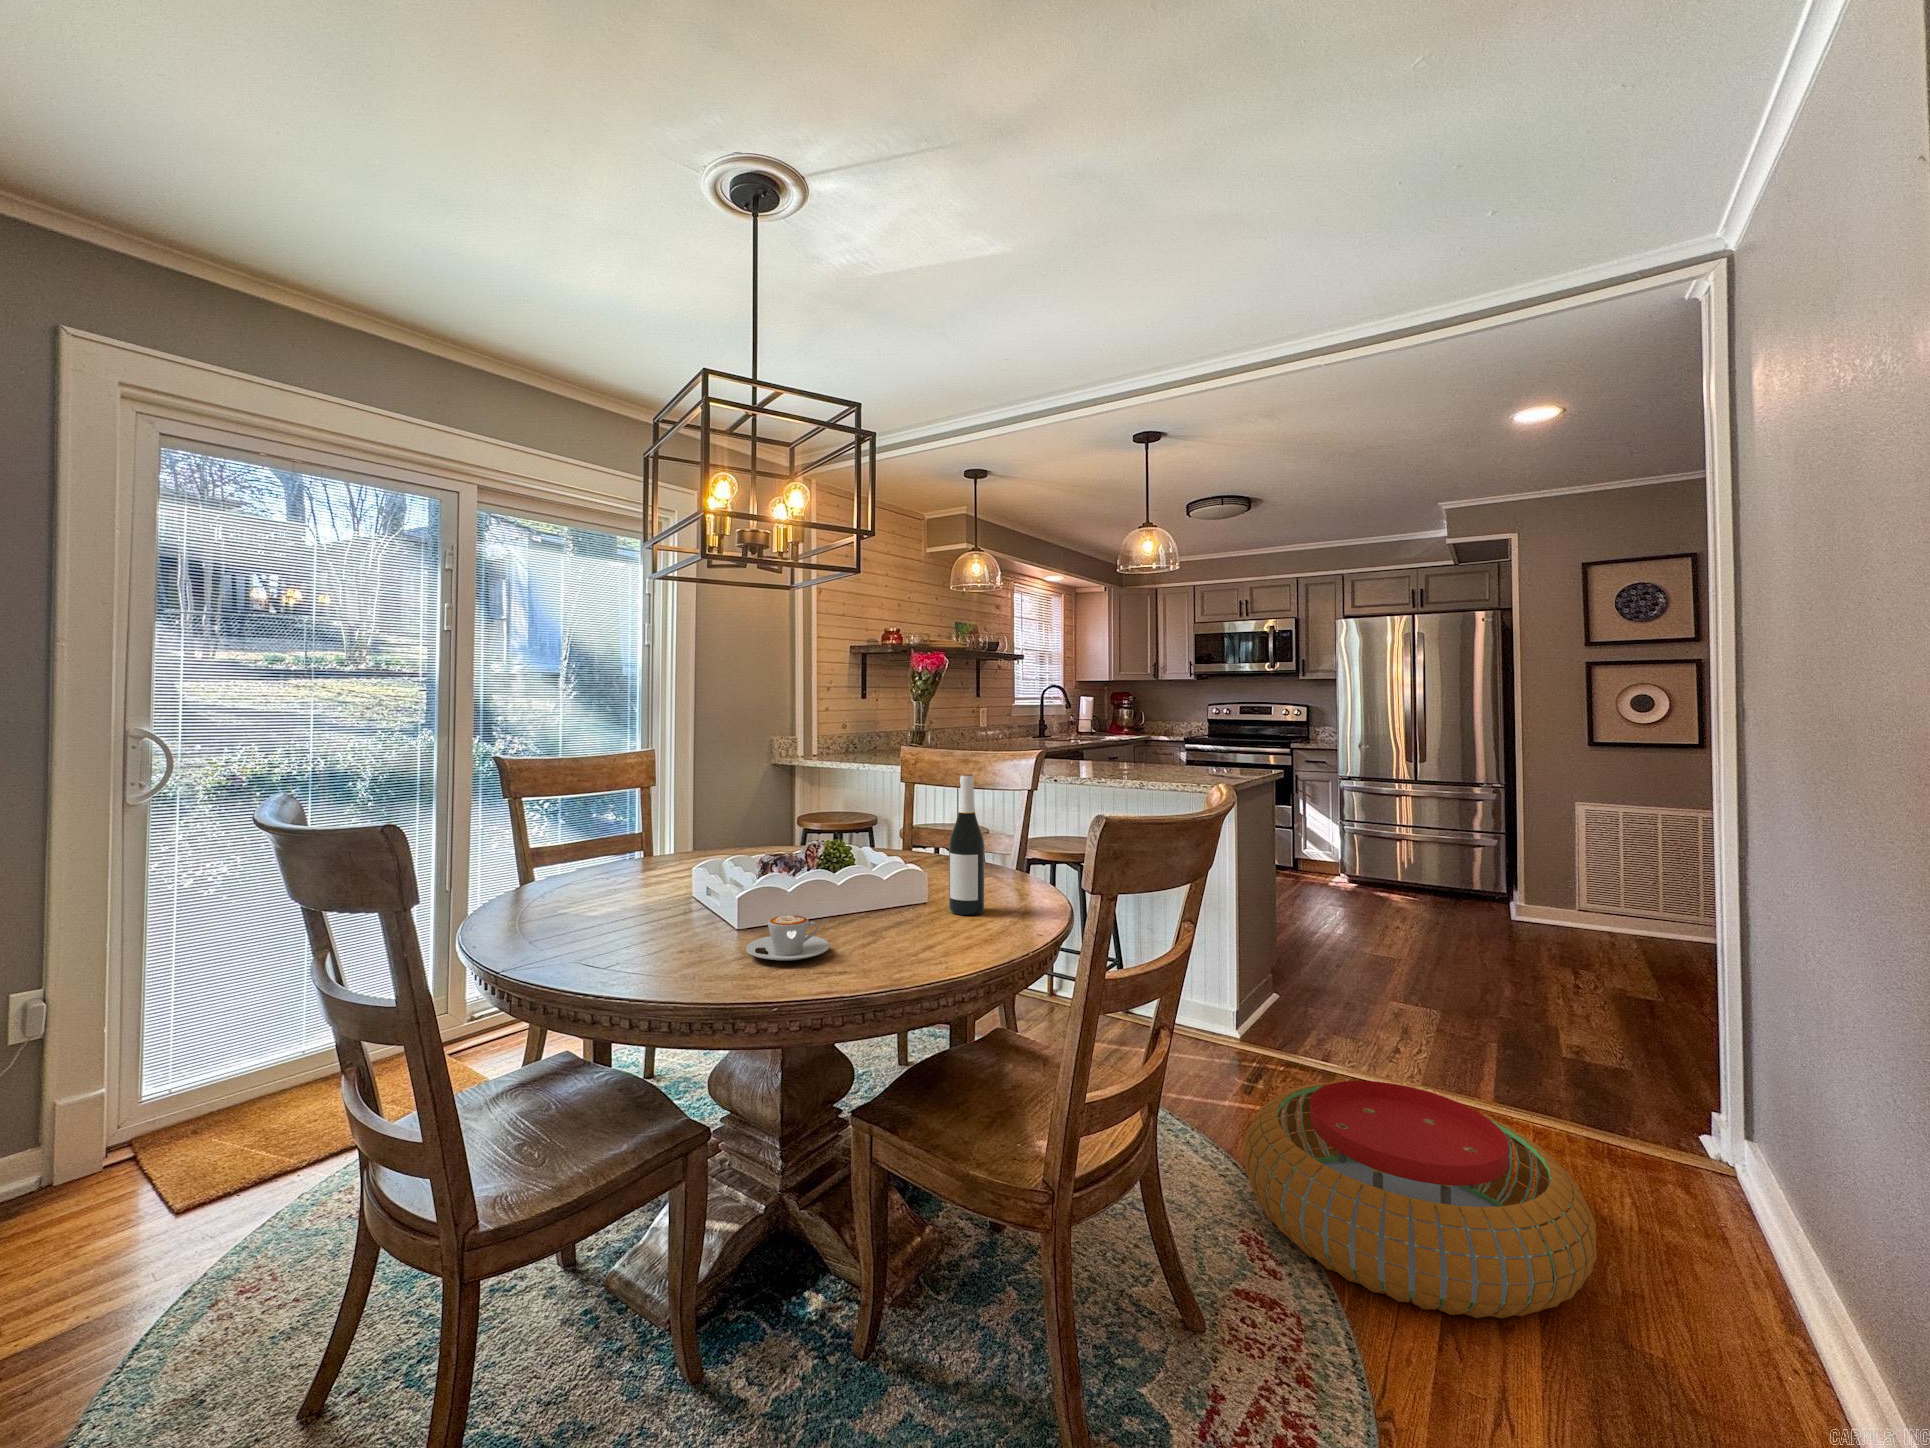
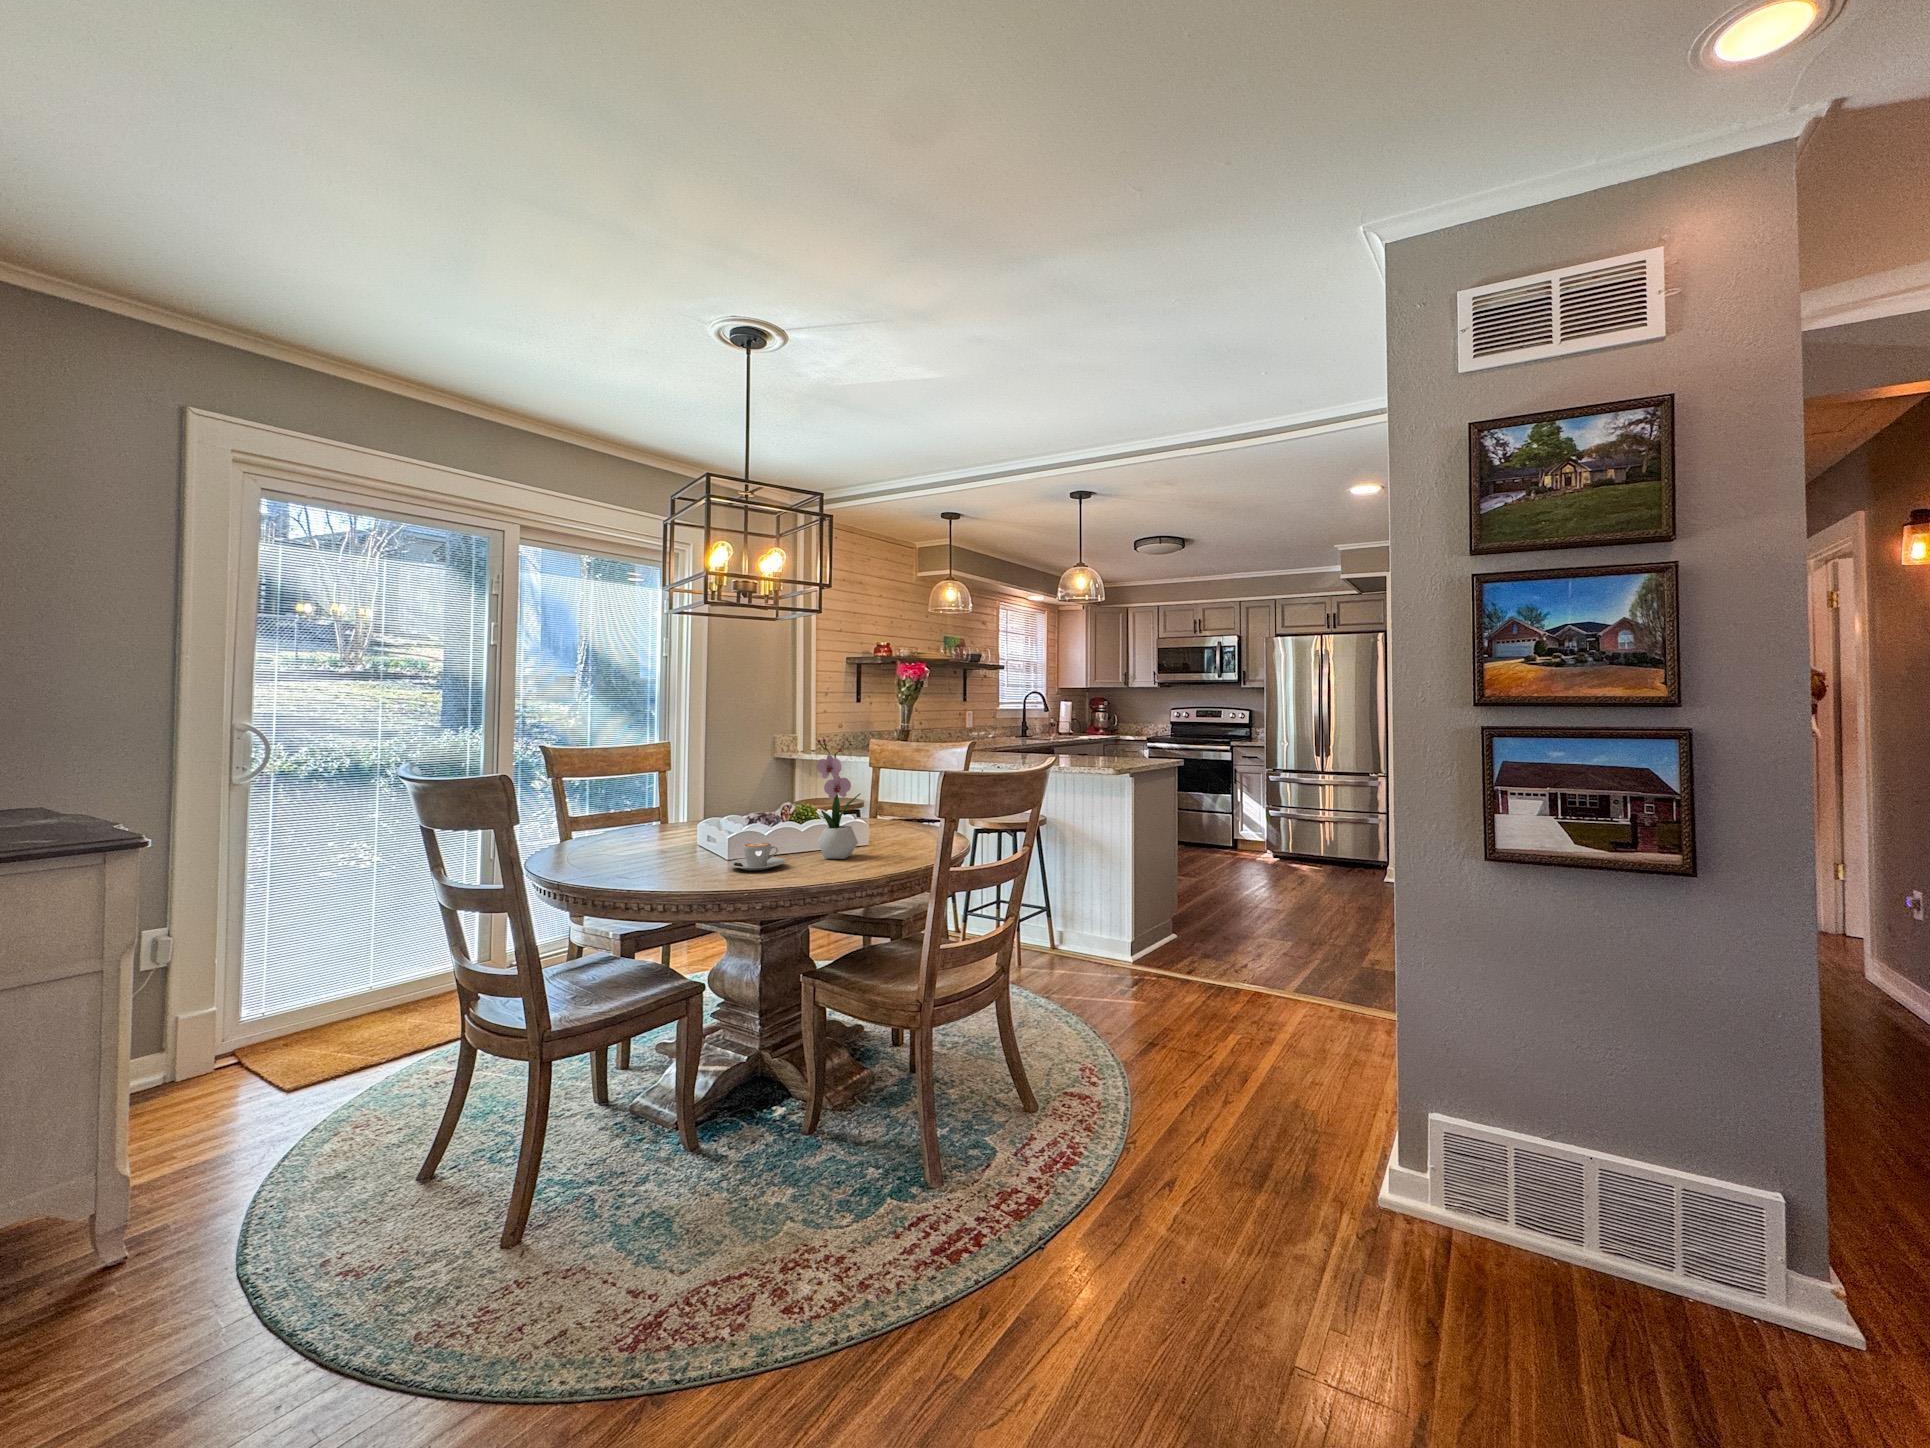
flower arrangement: none [870,758,931,938] -> present [816,739,861,859]
wine bottle: present [949,774,985,915] -> none [879,751,904,848]
pouf: present [1244,1081,1597,1319] -> none [1094,967,1302,1099]

